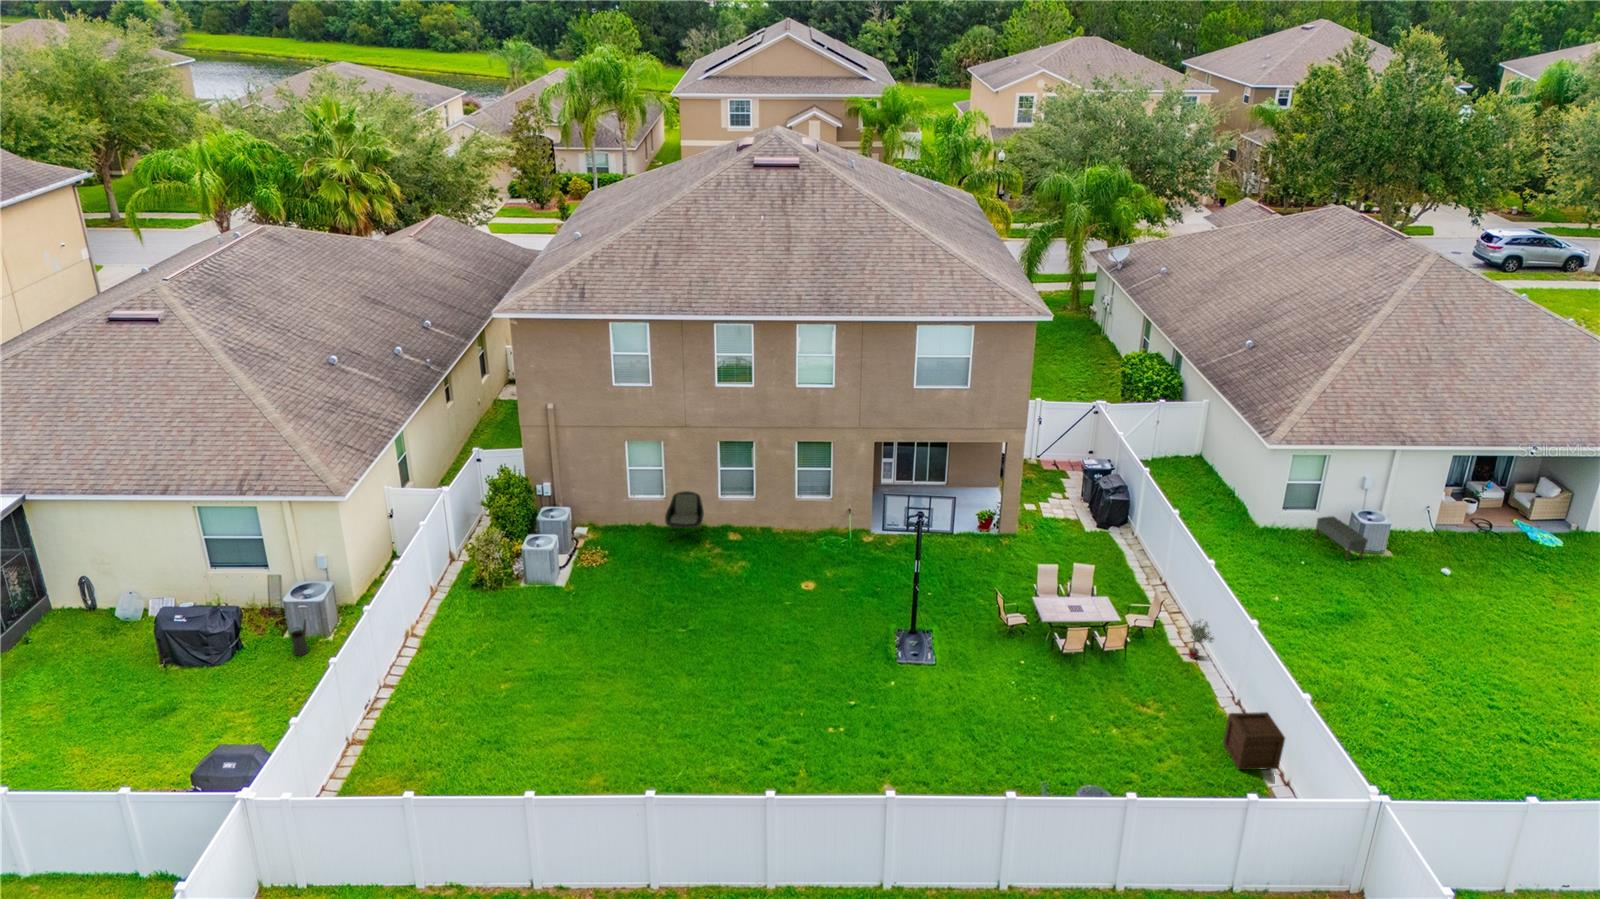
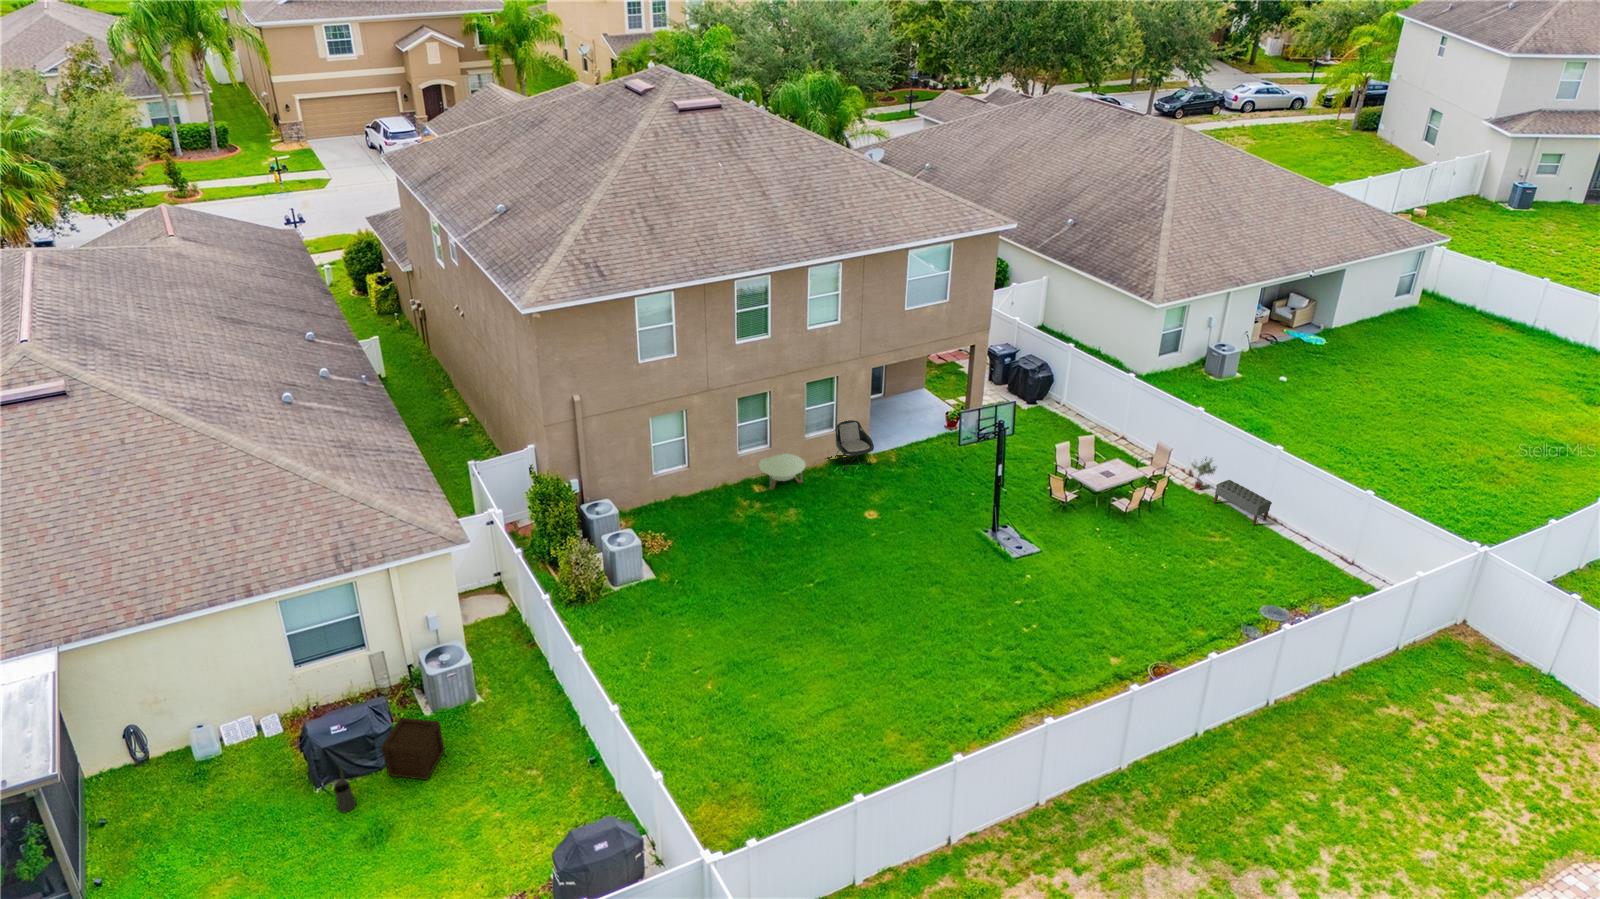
lounge chair: present [665,491,704,541] -> present [836,420,874,470]
round table: none [729,510,777,544] -> present [759,454,805,490]
bench: present [1315,516,1368,560] -> present [1213,480,1272,525]
watering can: present [291,620,309,656] -> present [334,765,356,813]
wooden crate: present [1223,712,1285,770] -> present [381,717,445,780]

